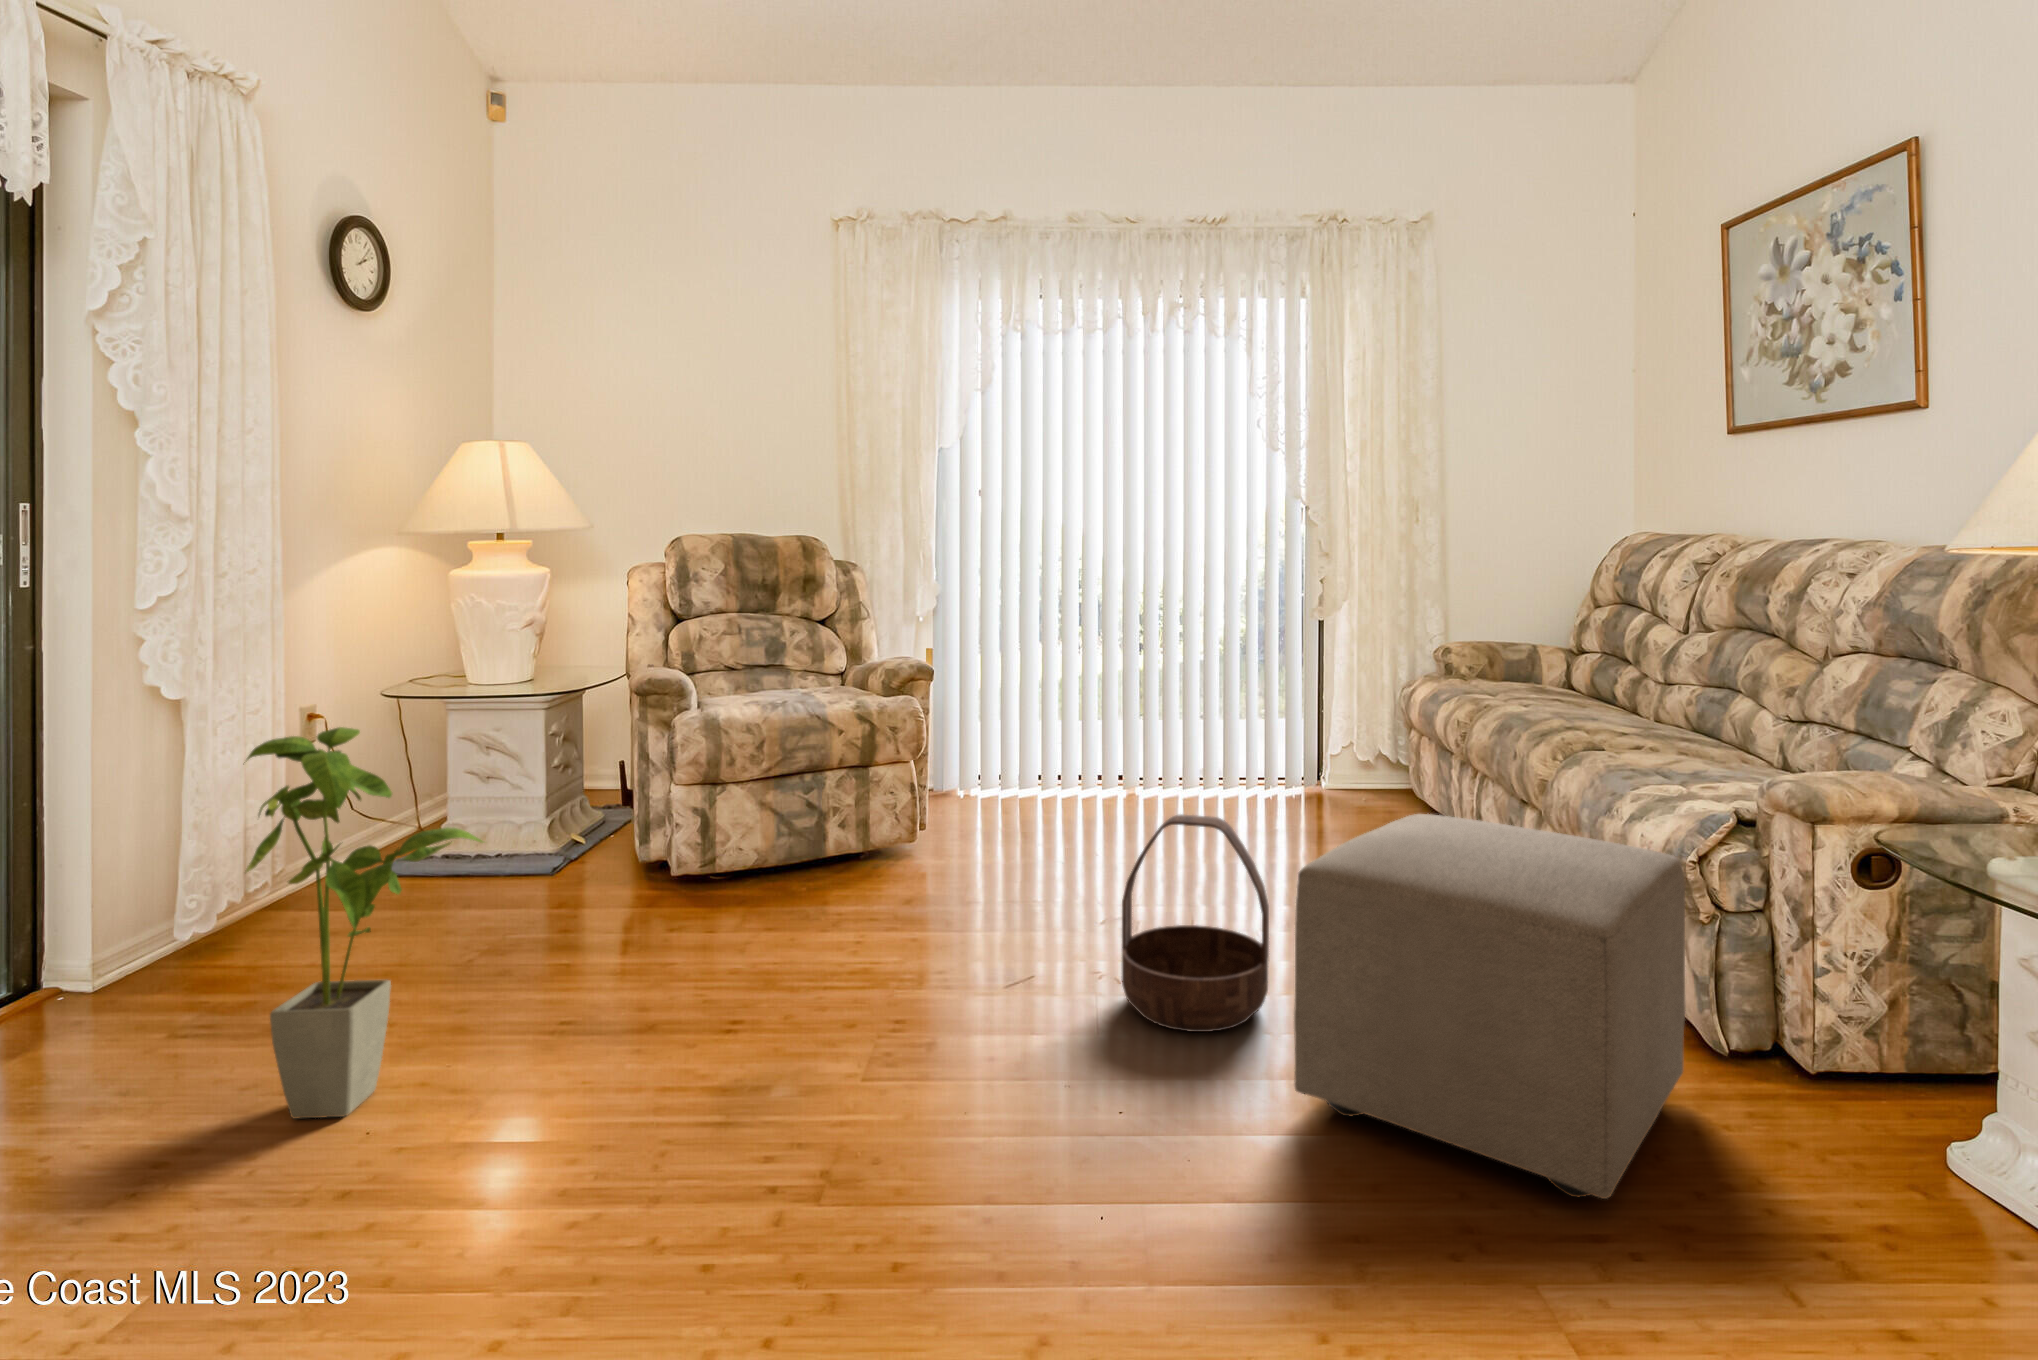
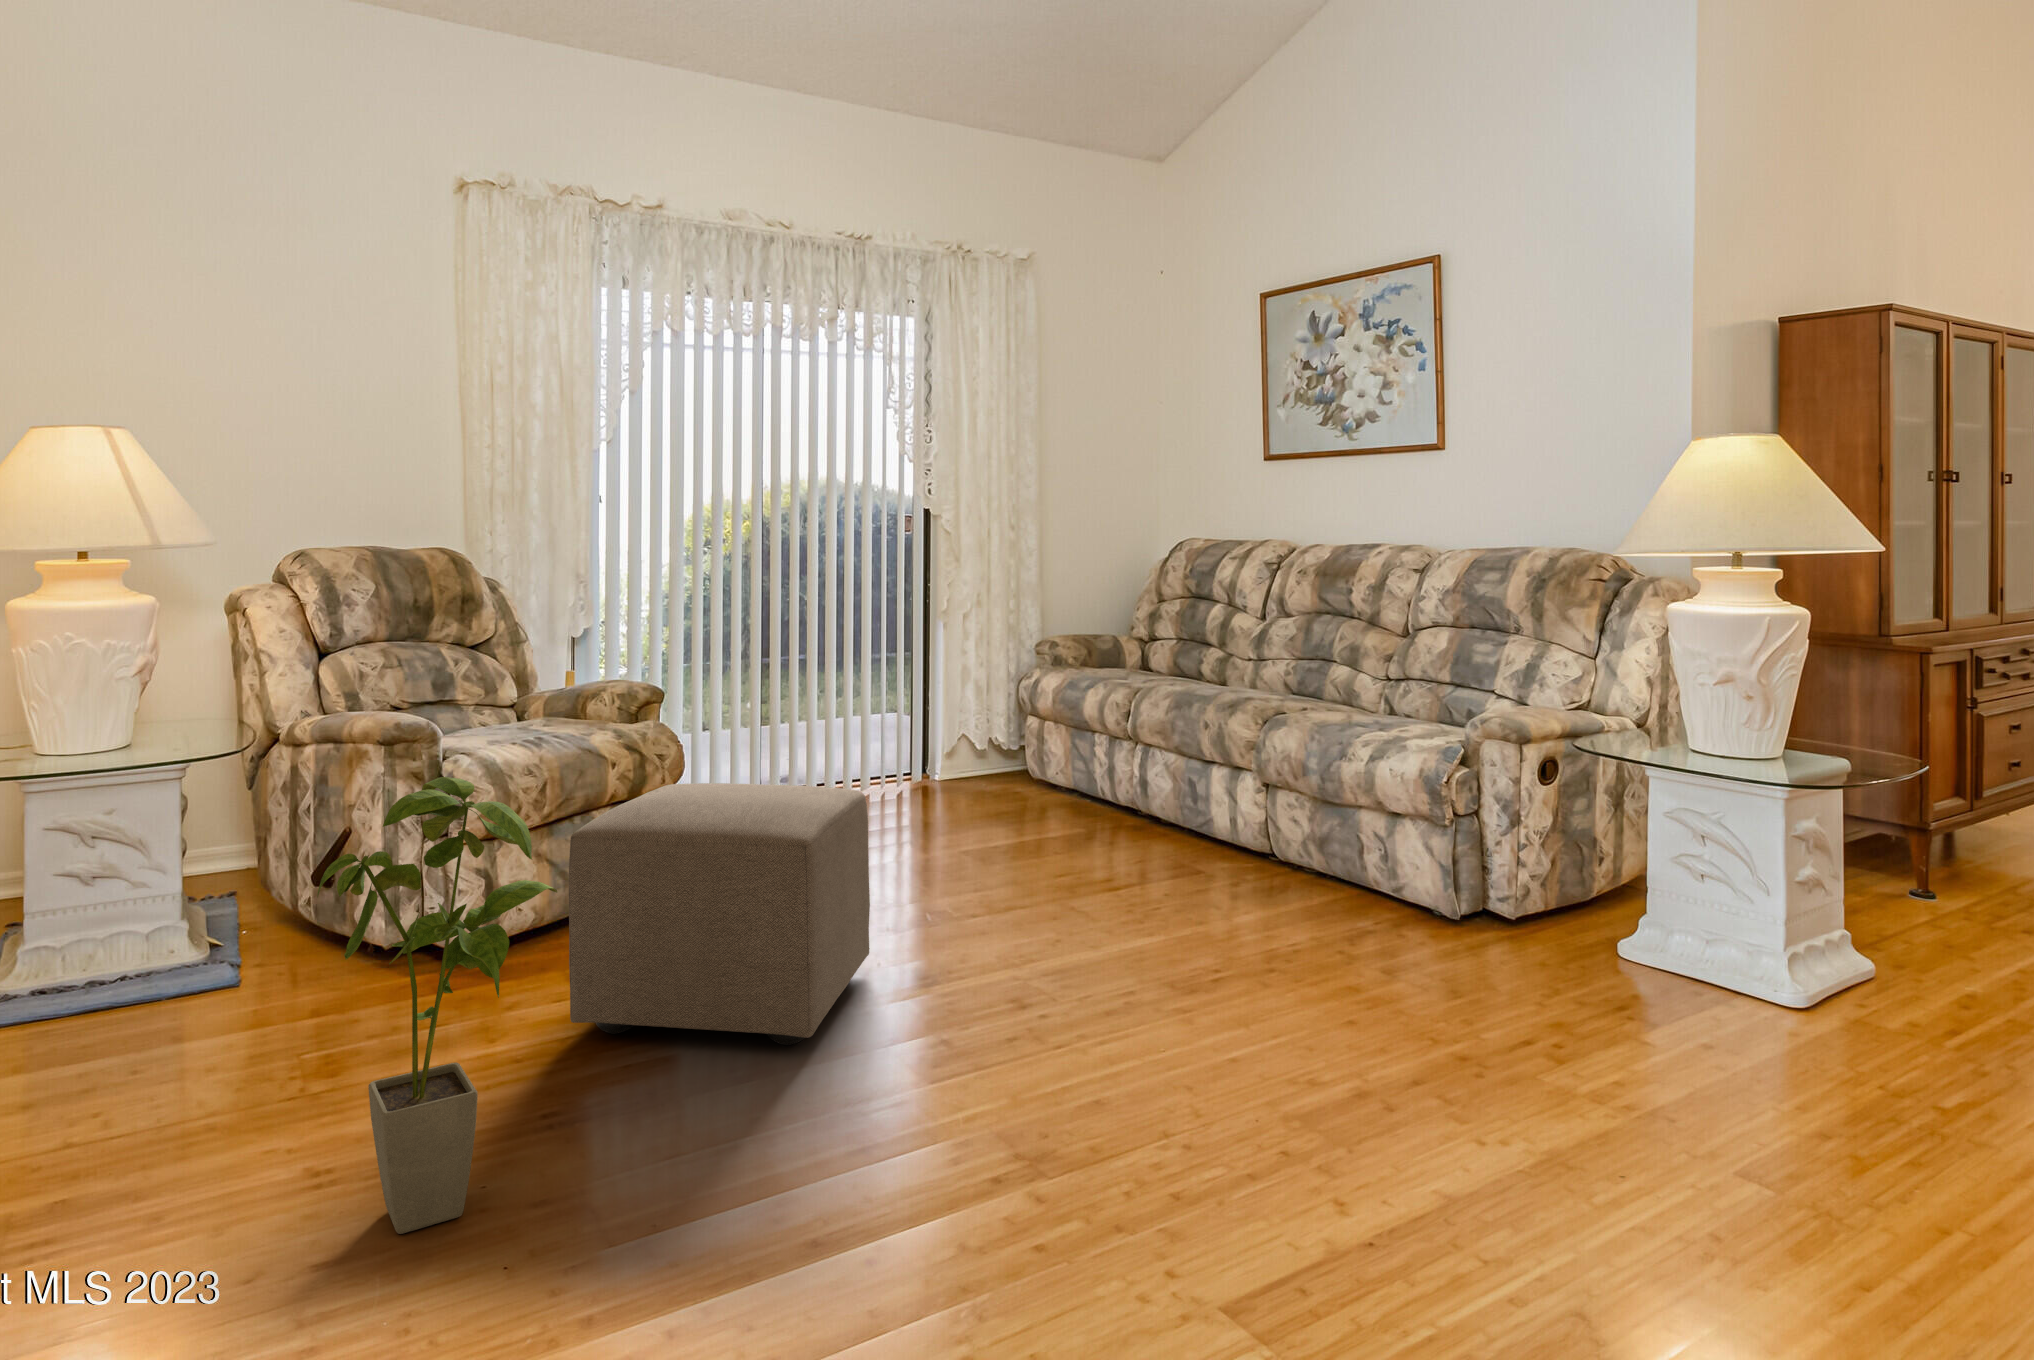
ottoman: present [1294,814,1685,1199] -> present [569,783,870,1045]
basket: present [1122,815,1269,1032] -> none [1029,792,1157,977]

